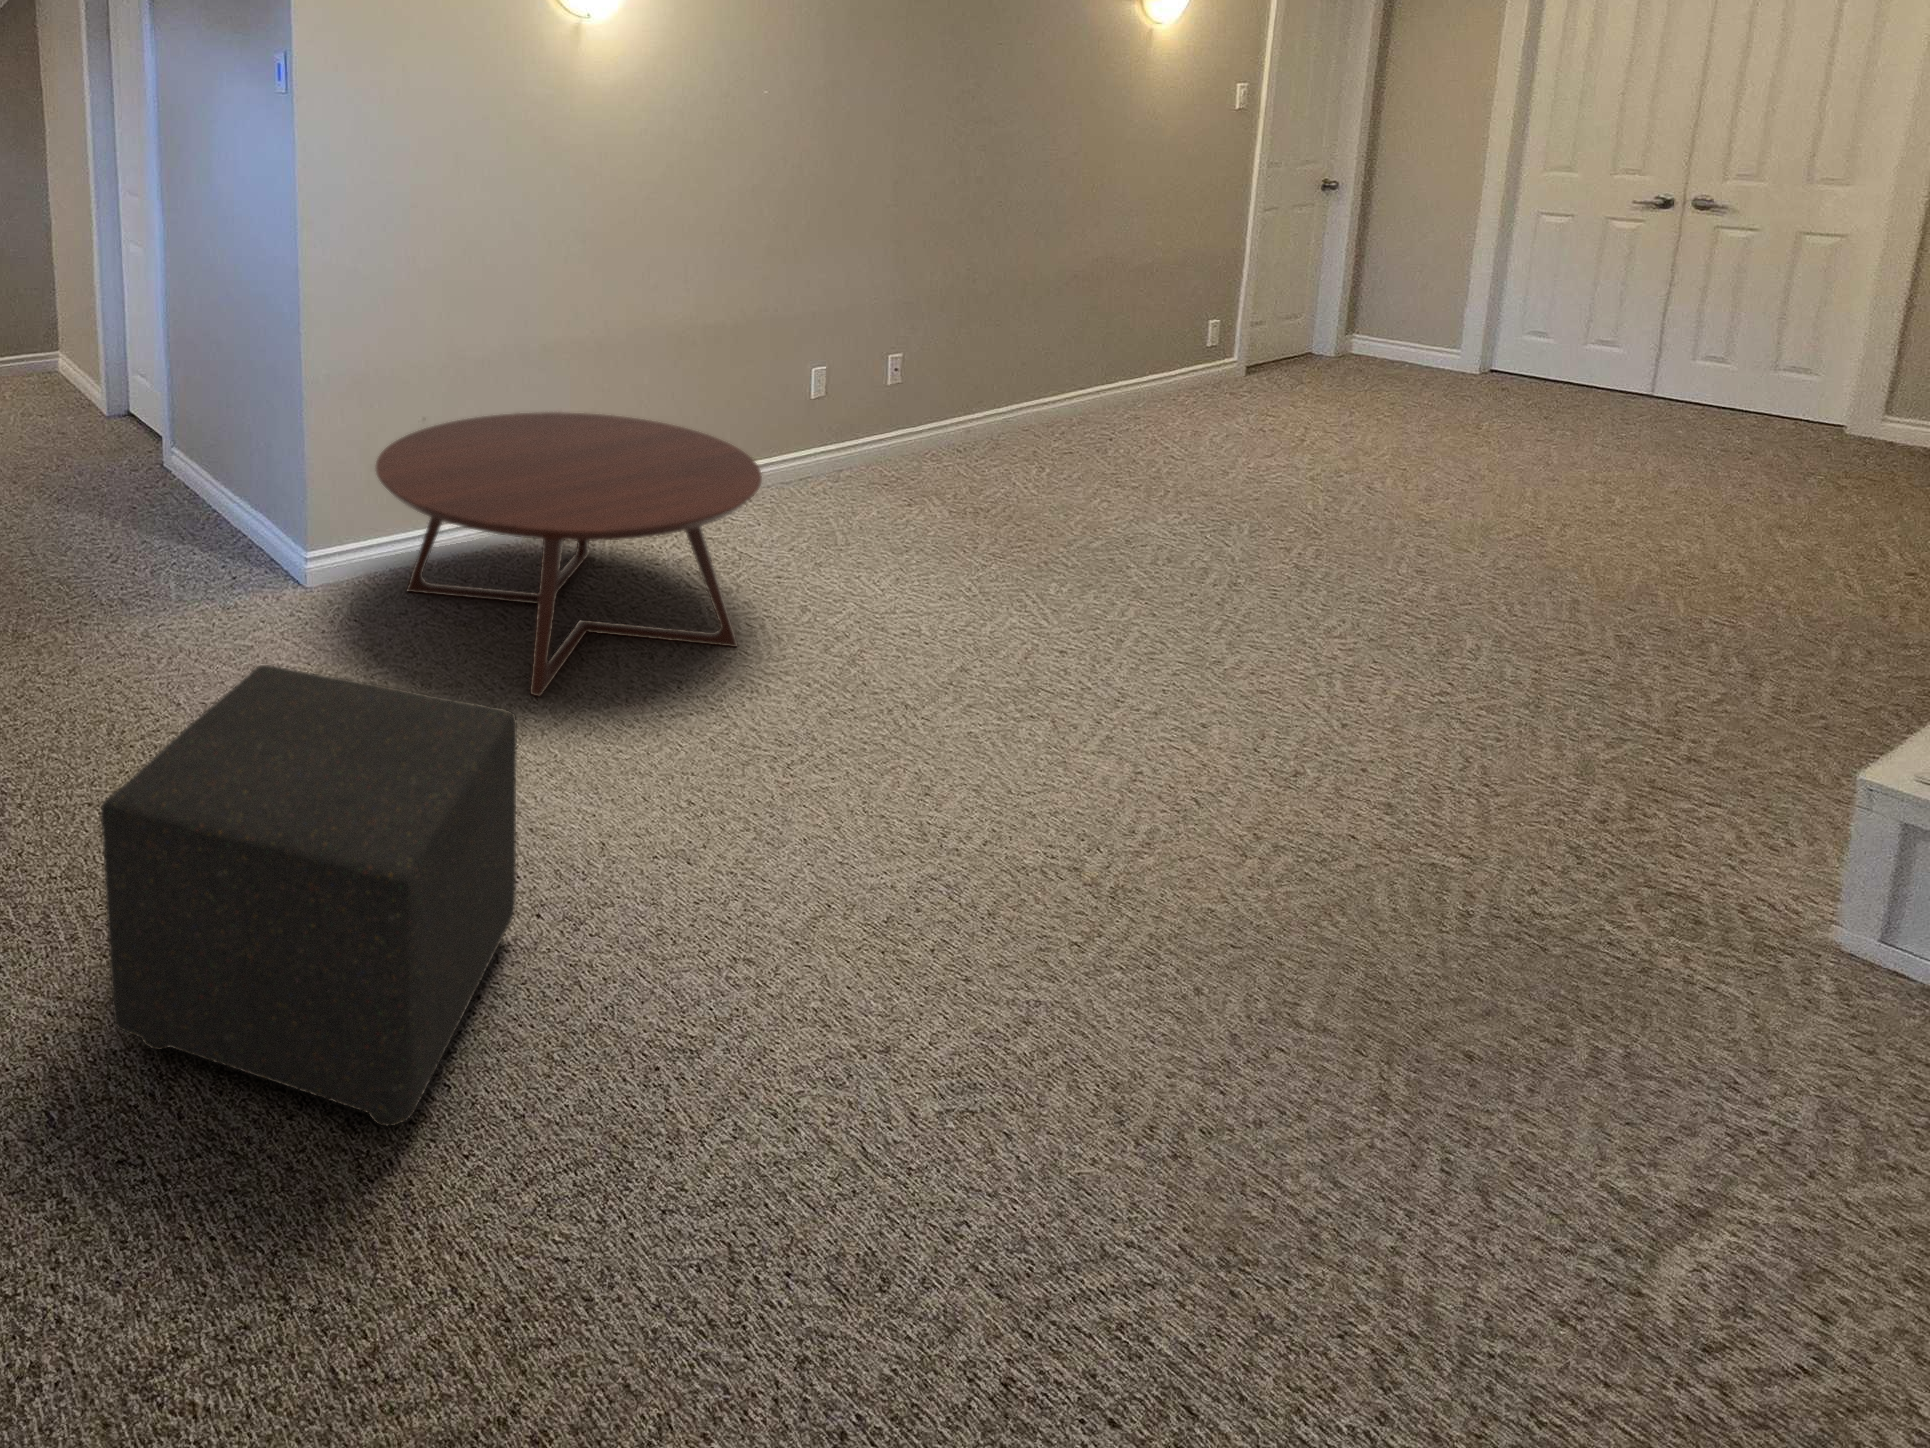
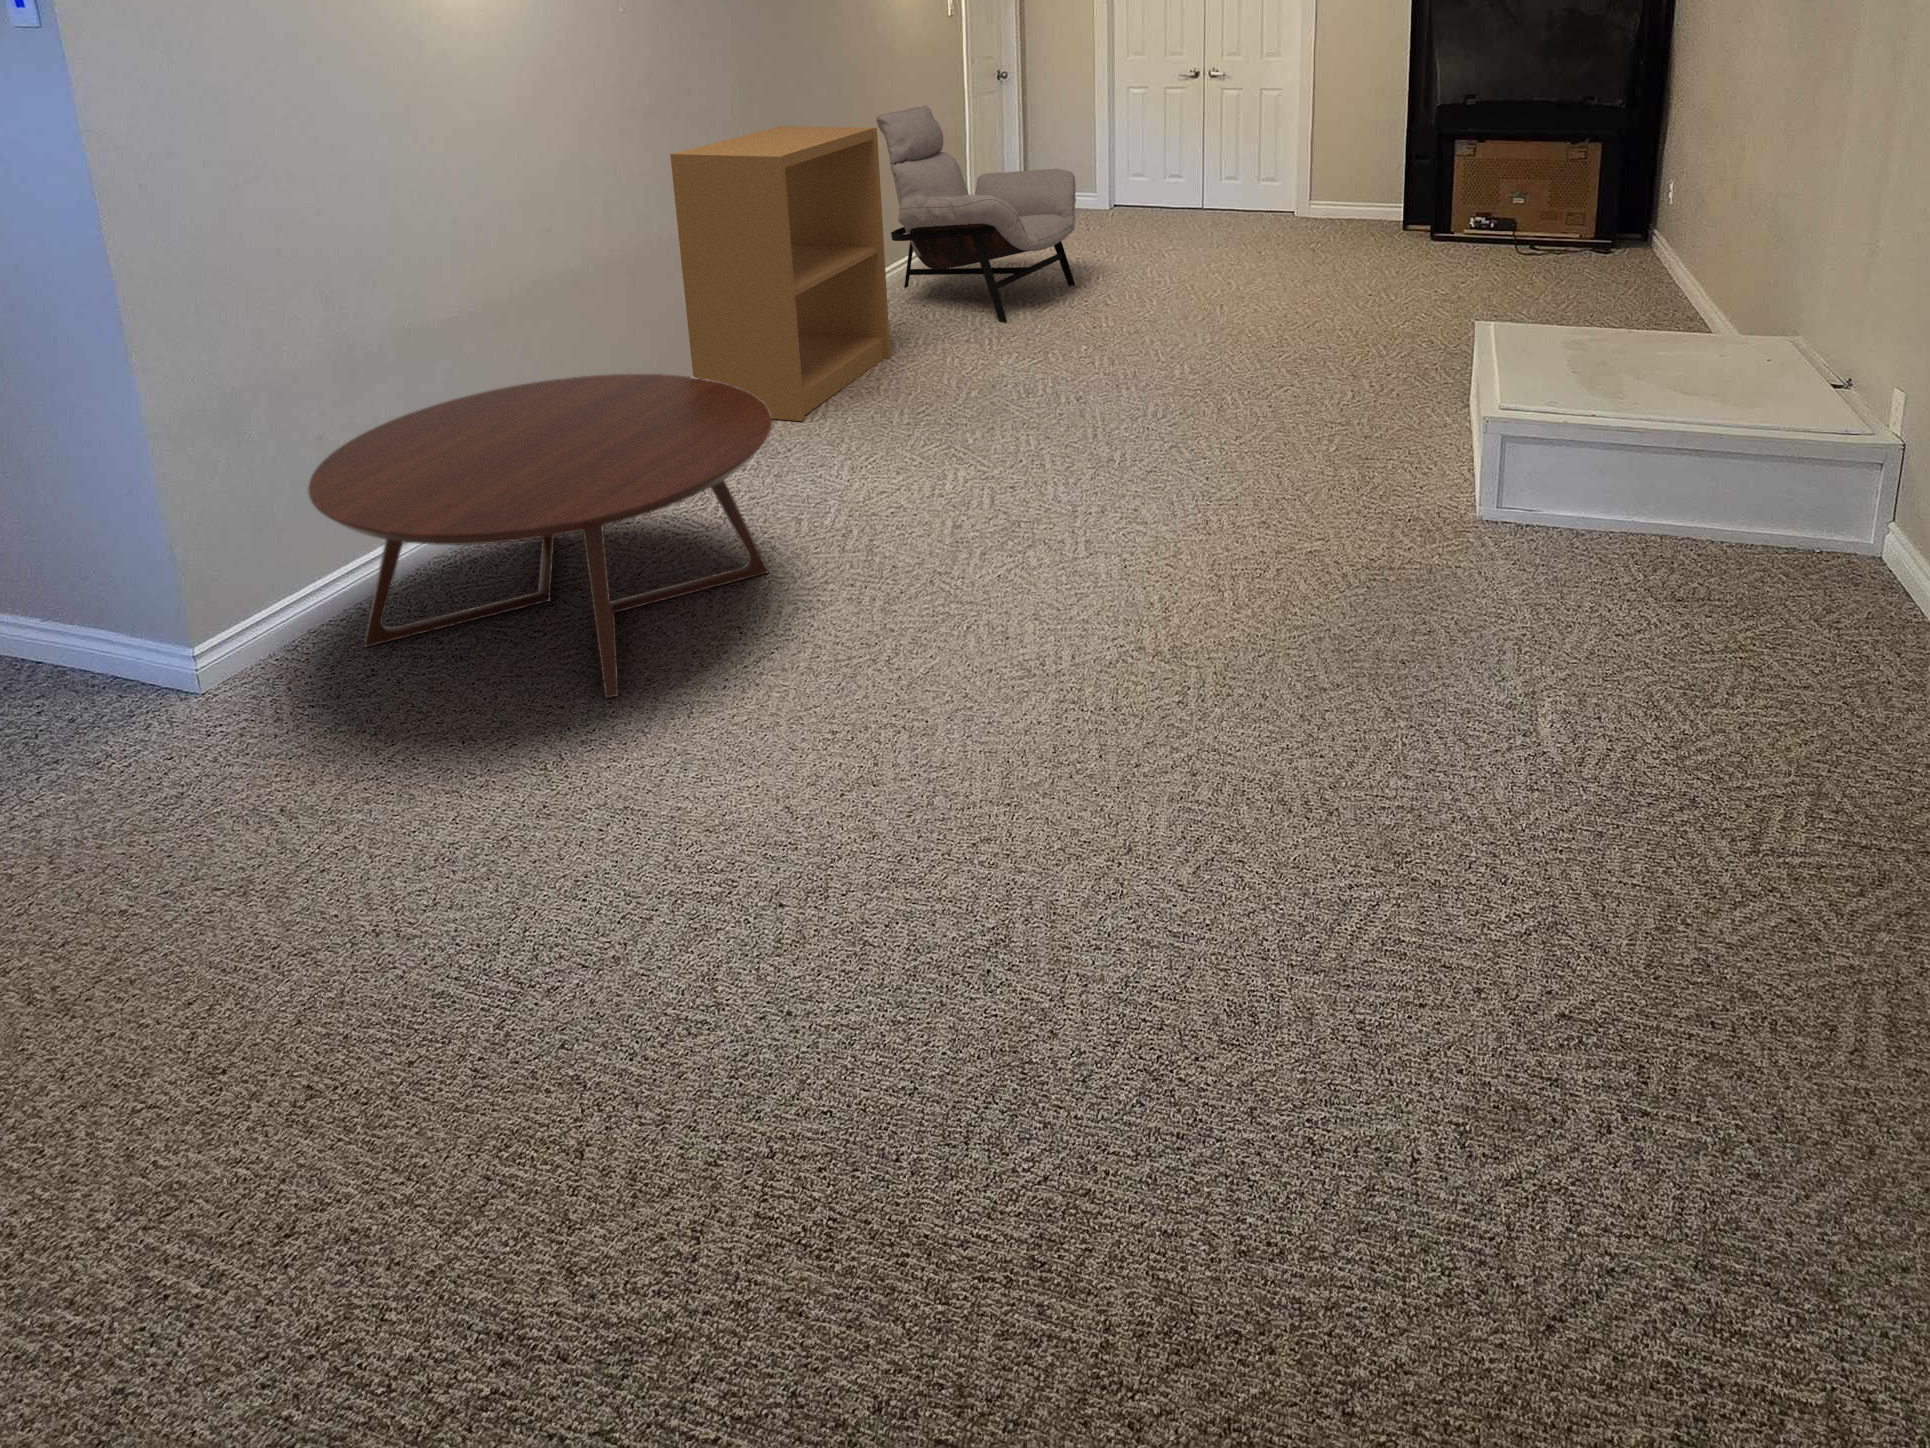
lounge chair: none [1085,209,1366,479] -> present [876,106,1076,322]
bookshelf: none [783,214,1046,522] -> present [670,126,891,421]
ottoman: present [101,665,517,1126] -> none [354,707,842,1328]

